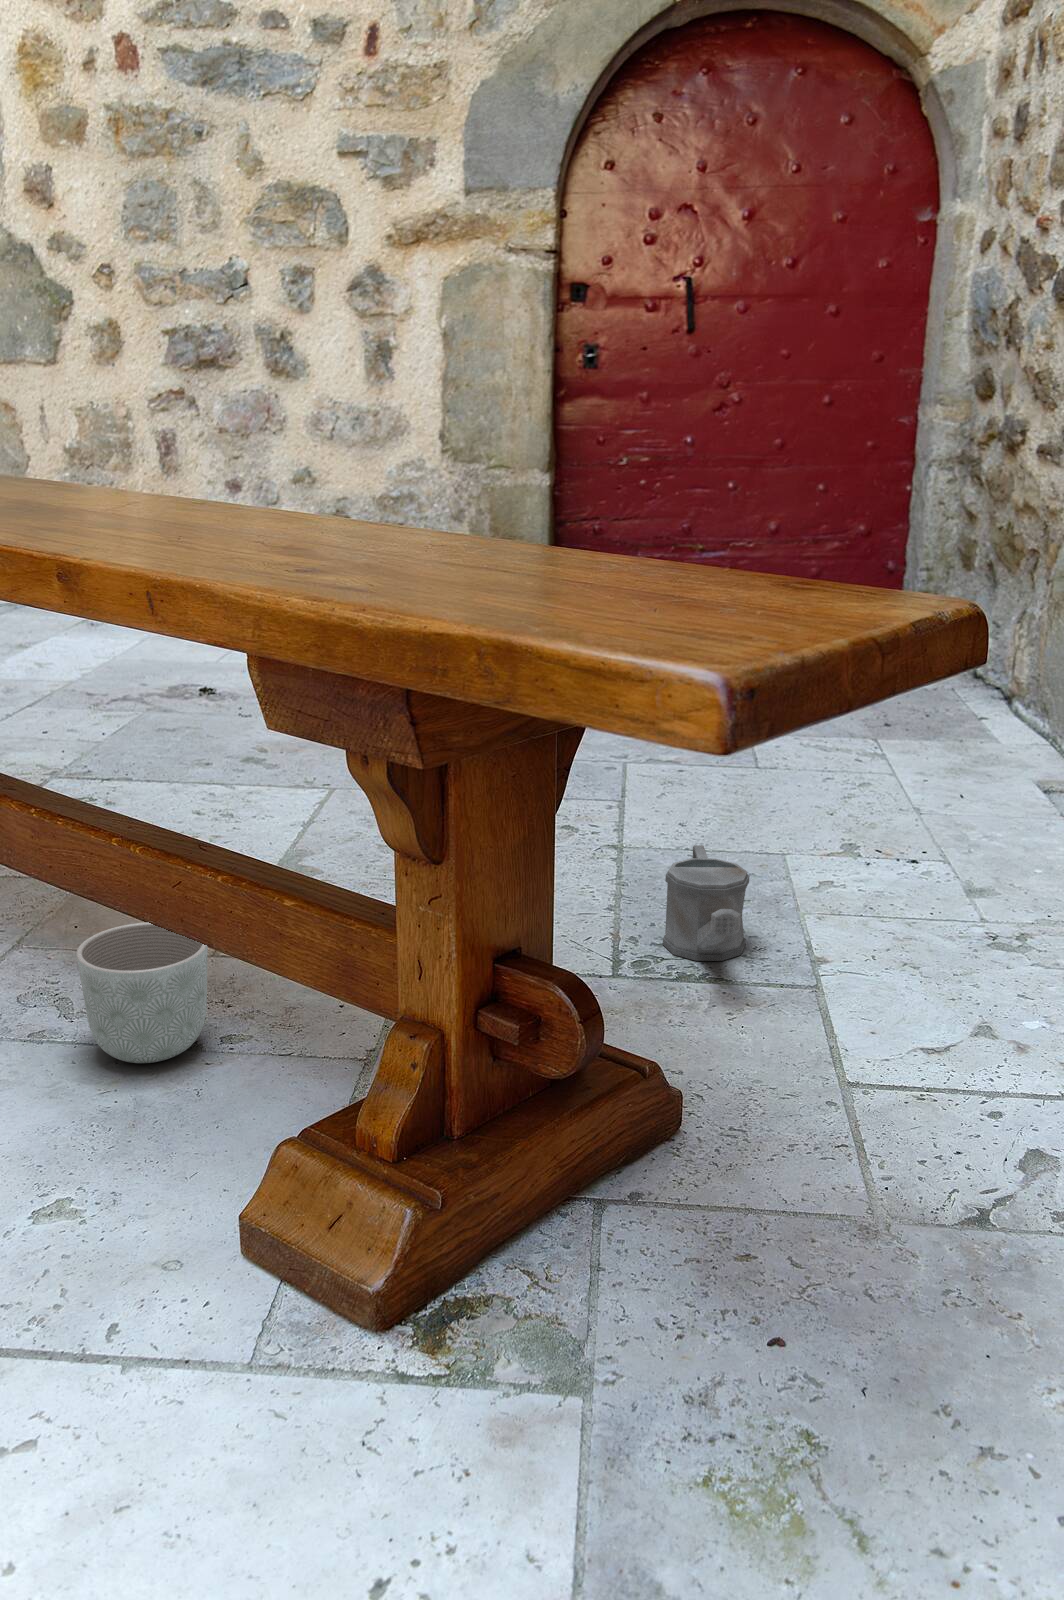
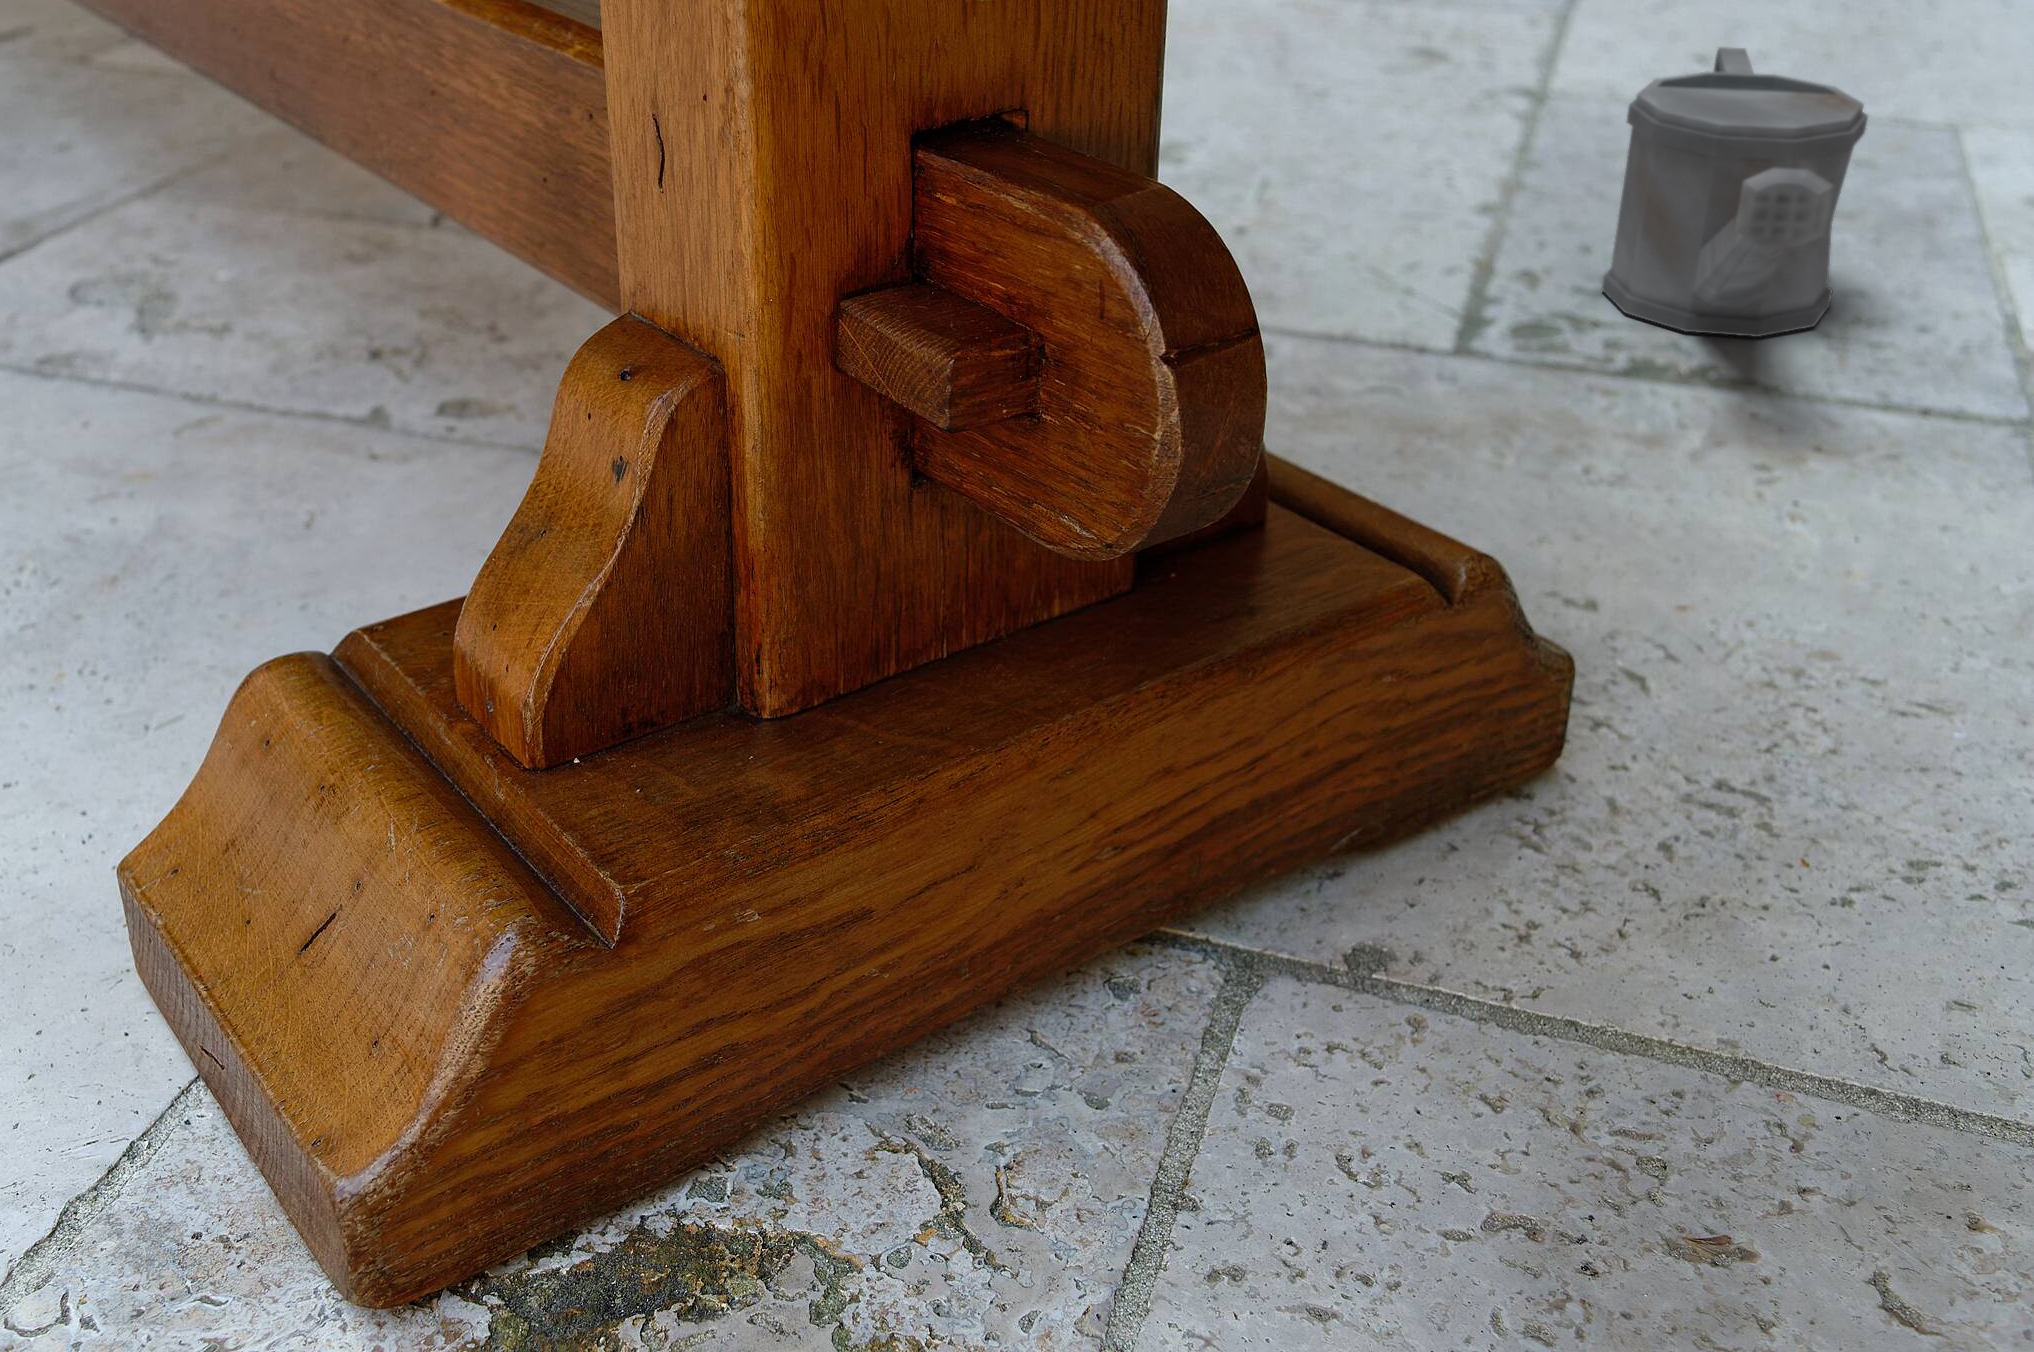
planter: present [76,922,208,1063] -> none [81,125,407,449]

